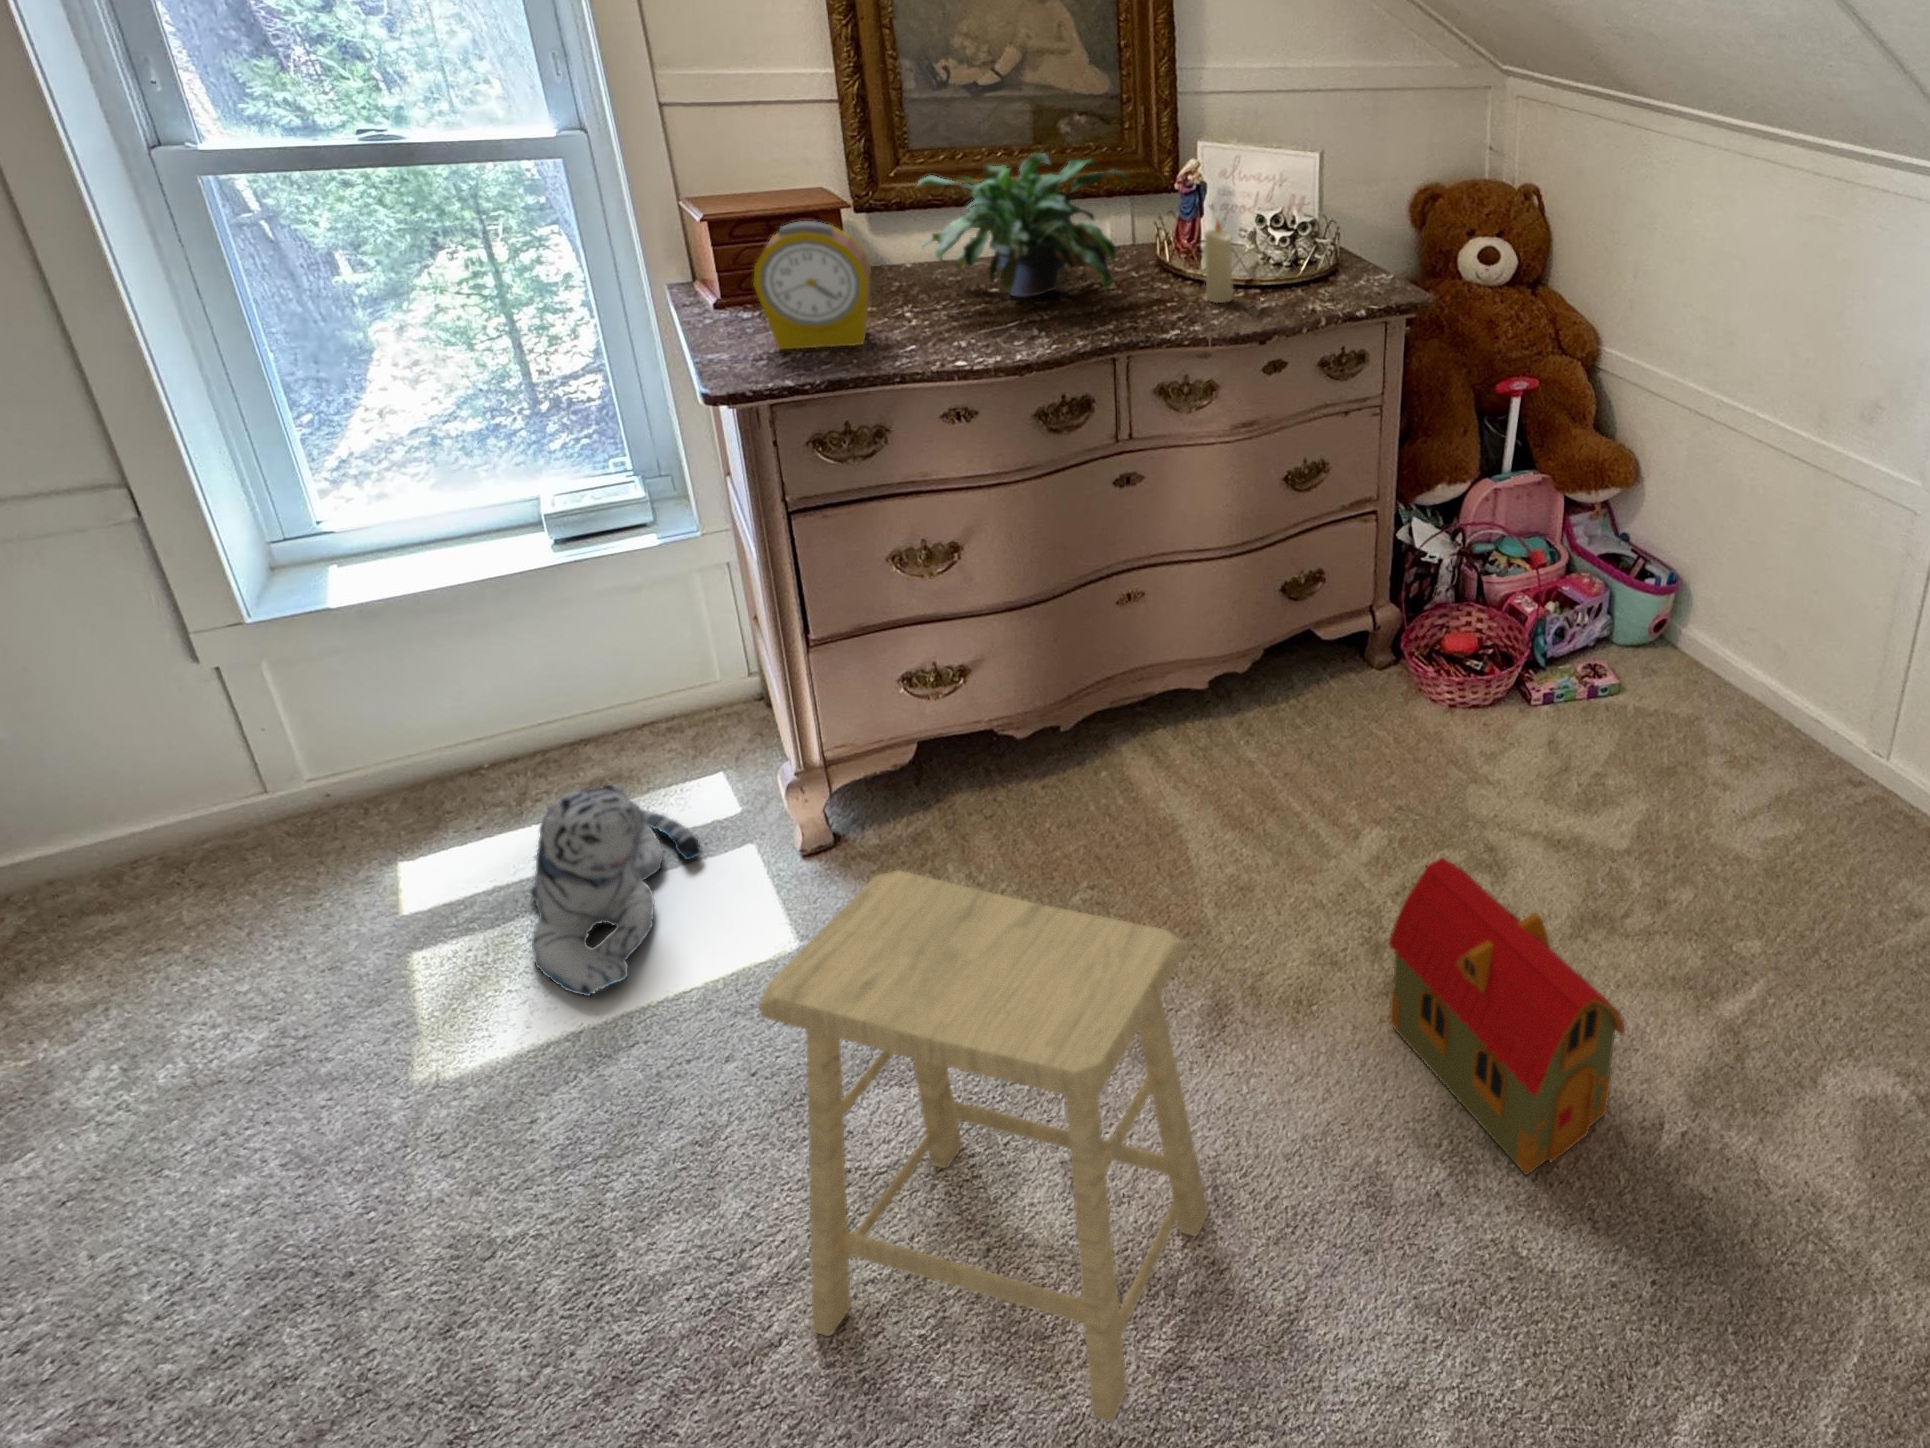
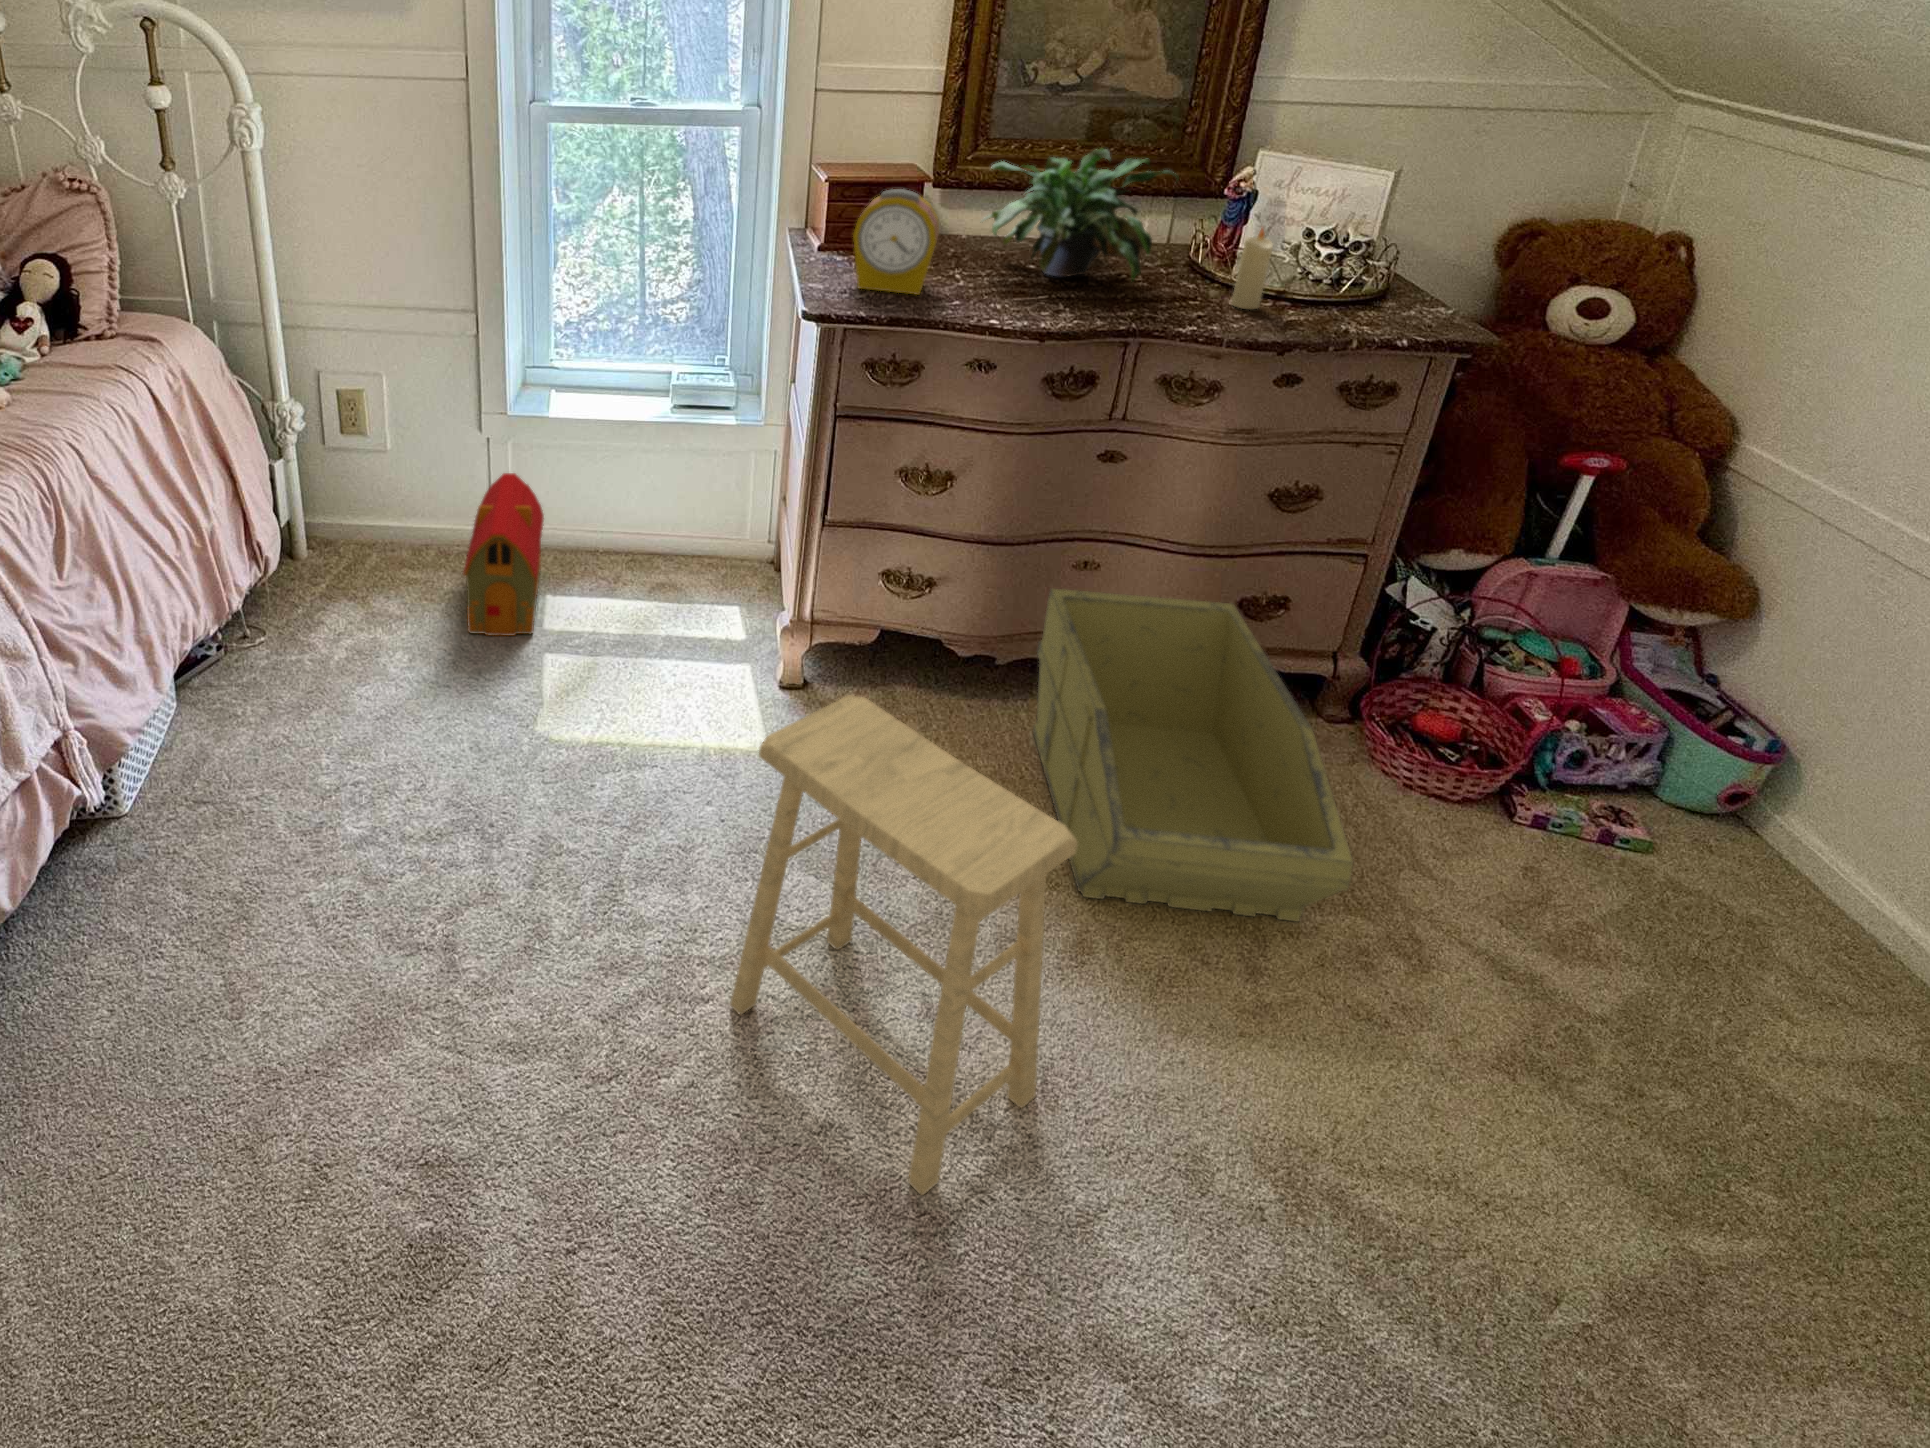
storage bin: none [1100,592,1433,953] -> present [1033,588,1353,921]
plush toy: present [531,784,702,996] -> none [608,579,716,722]
toy house: present [1388,858,1625,1174] -> present [463,473,544,636]

